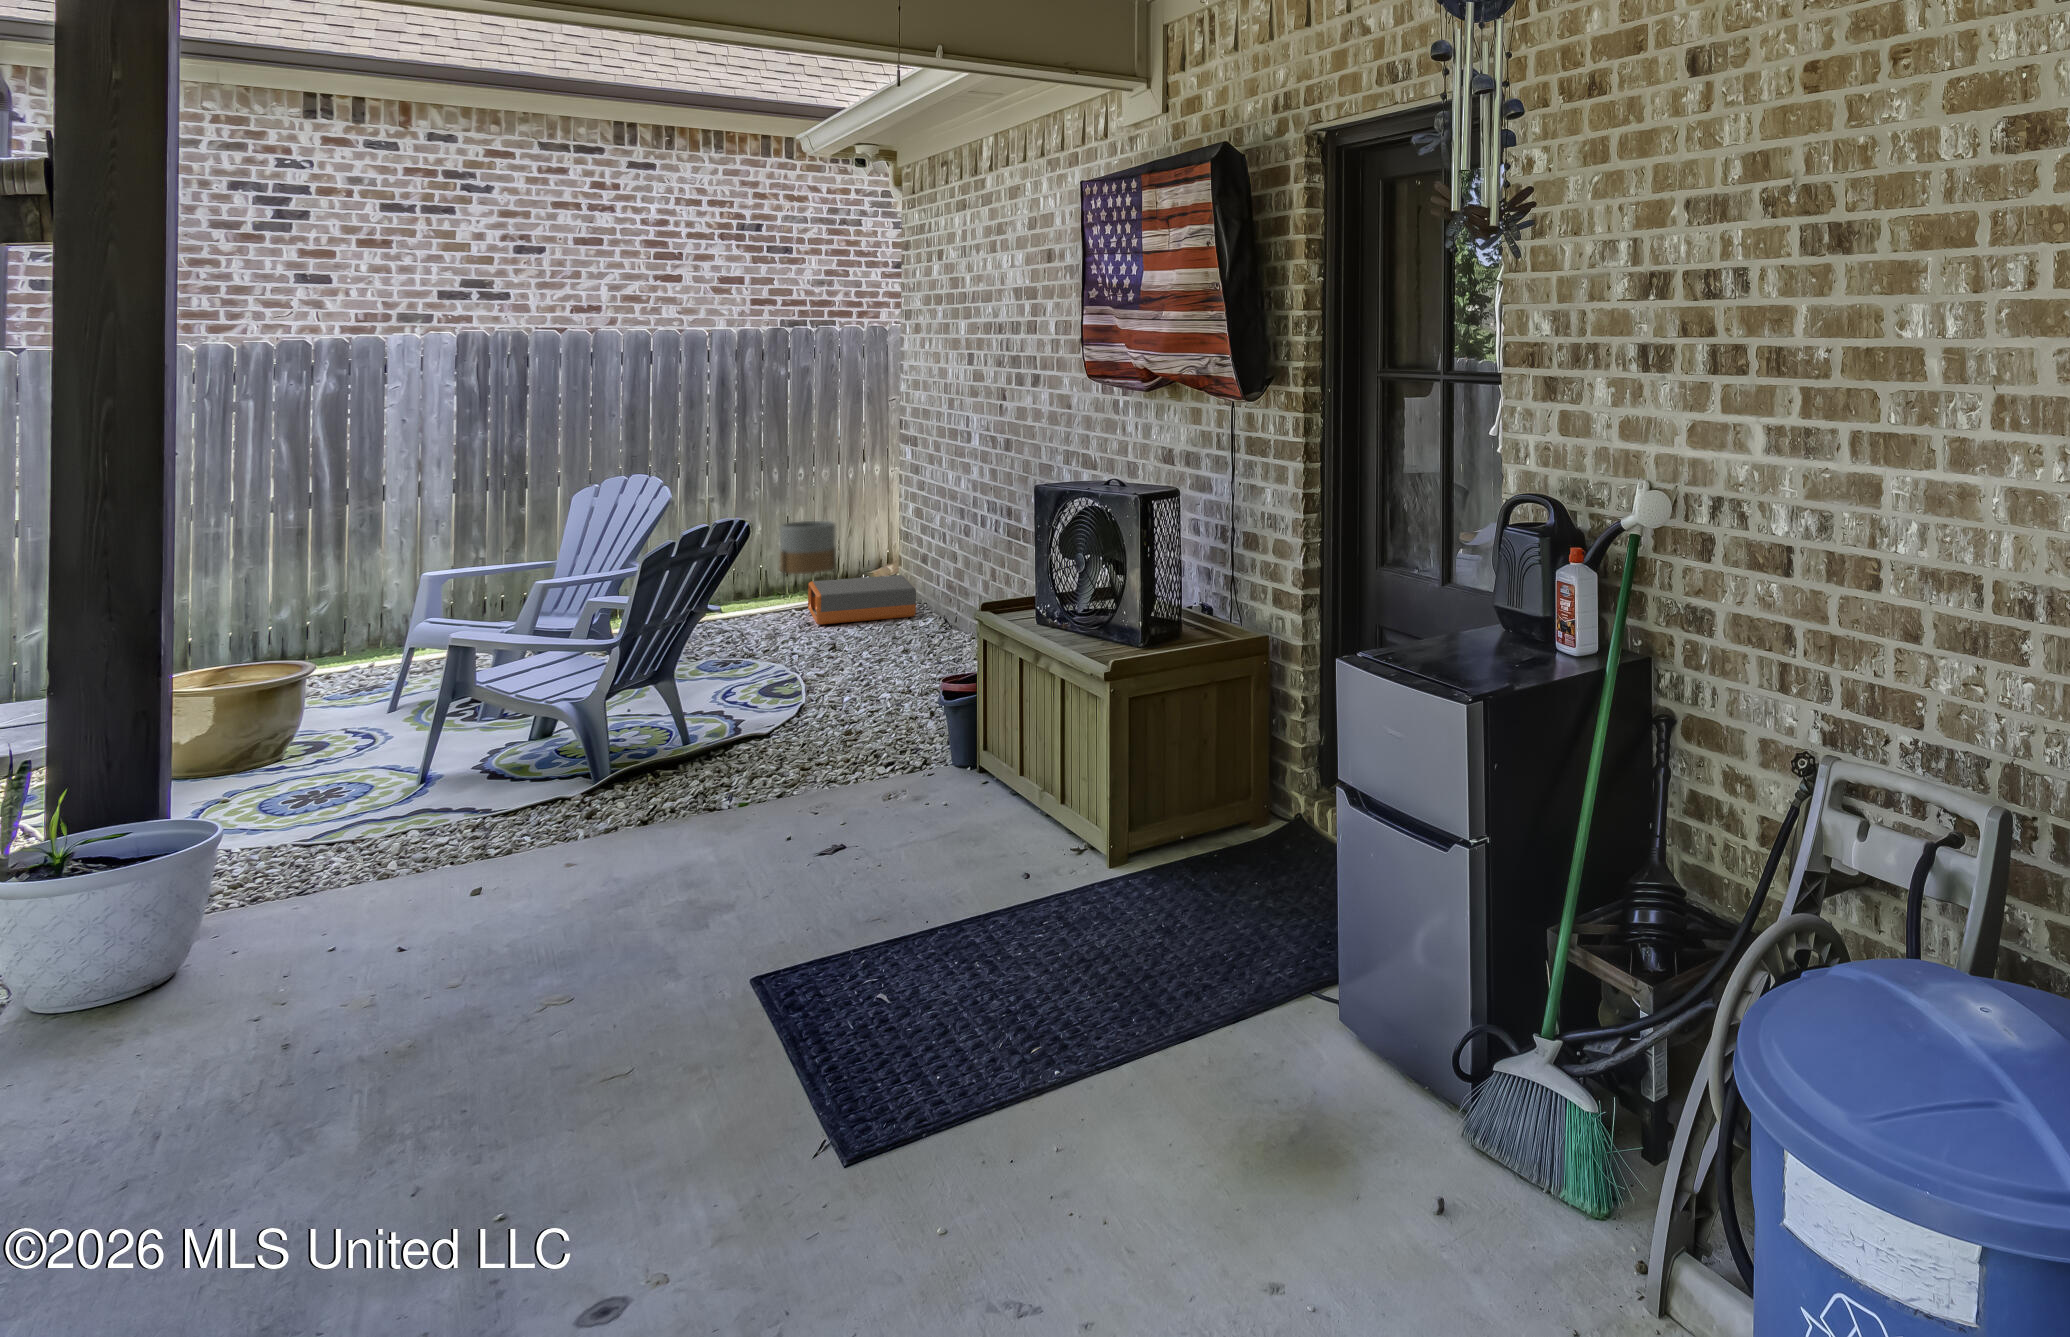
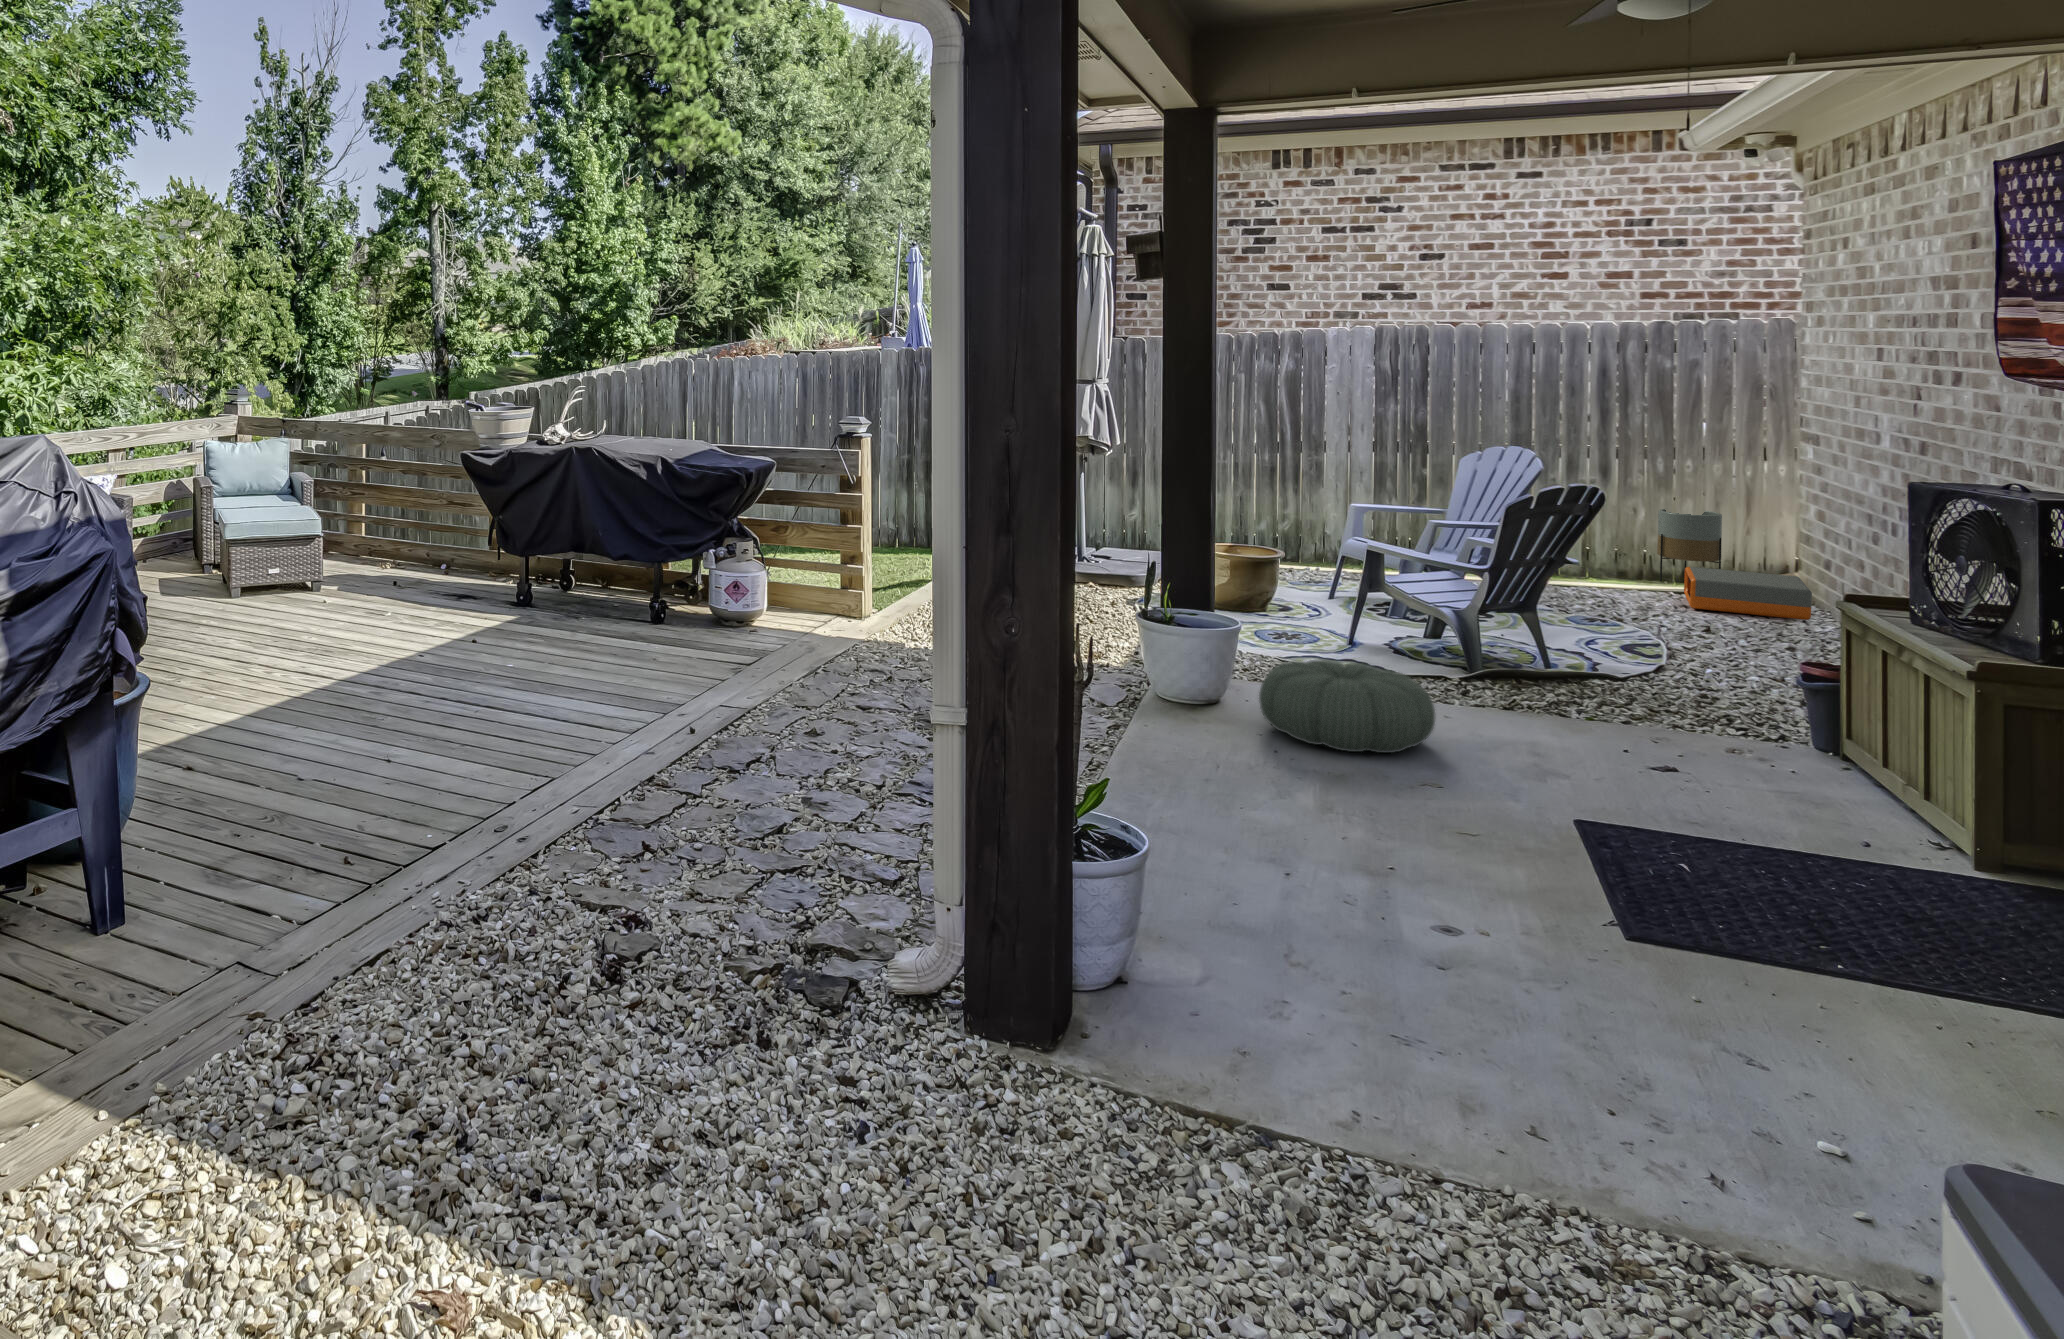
pouf: none [255,828,562,998] -> present [1259,659,1435,753]

